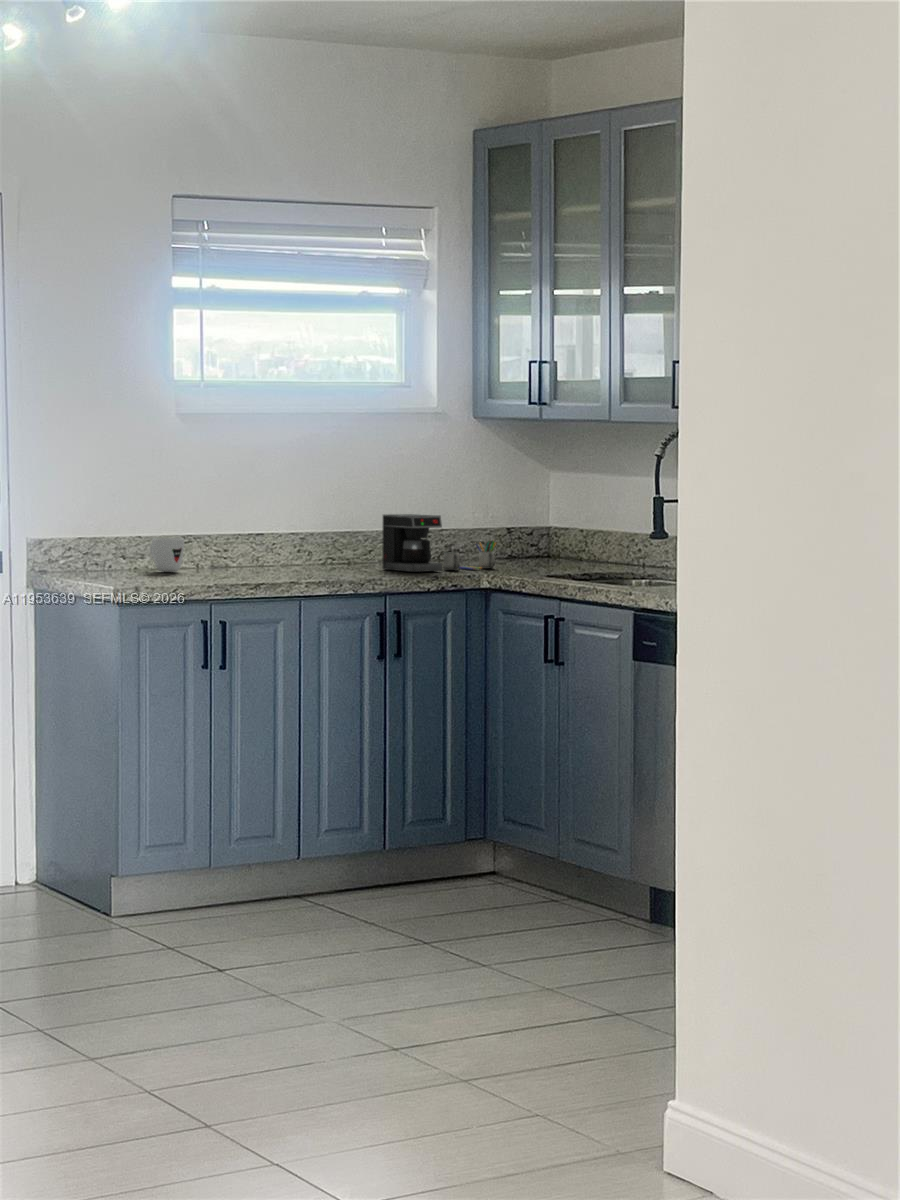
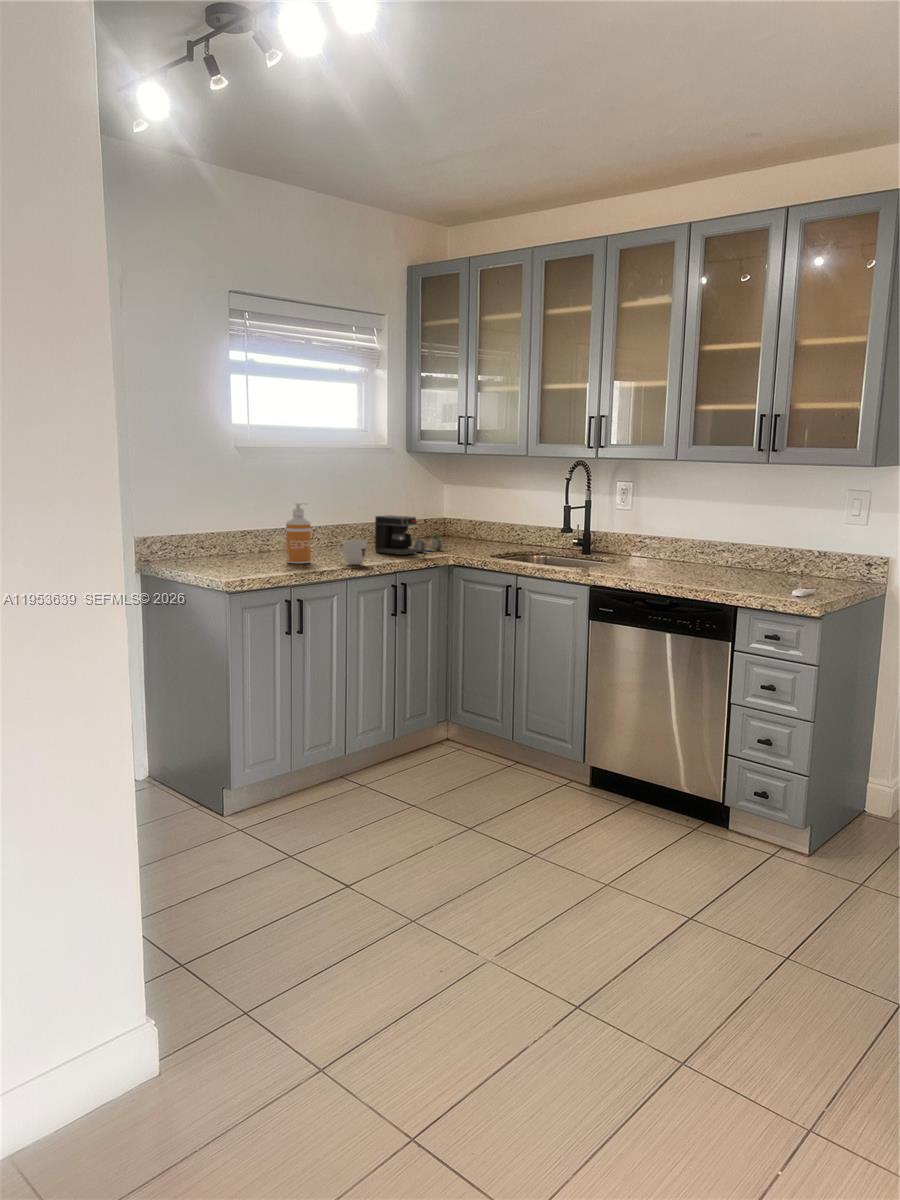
soap dispenser: none [225,492,259,577] -> present [286,503,311,564]
mug: present [150,538,184,572] -> present [337,540,366,565]

